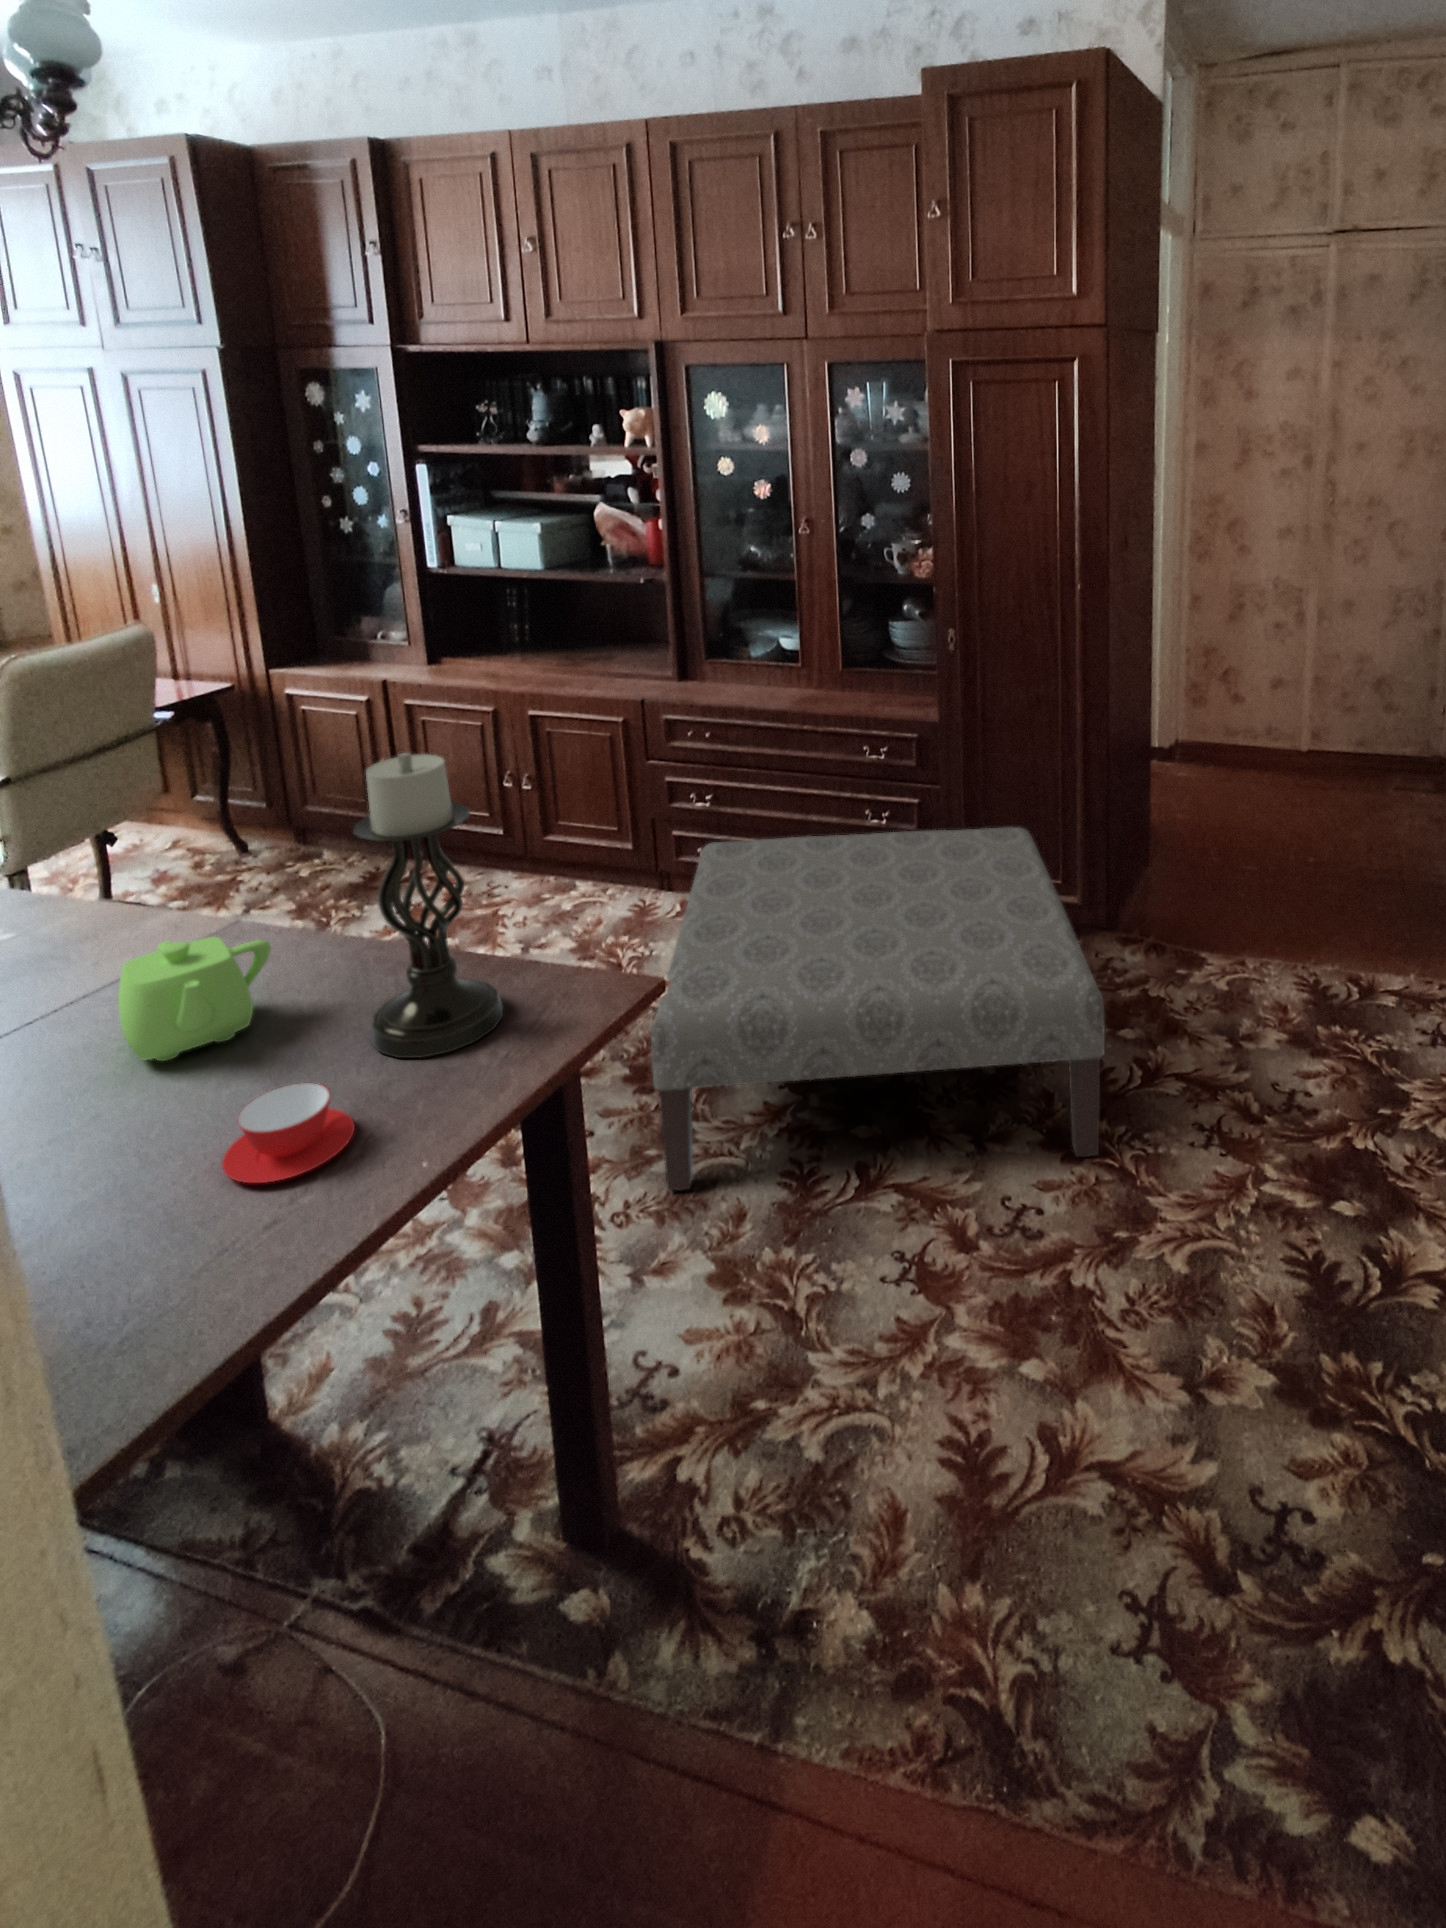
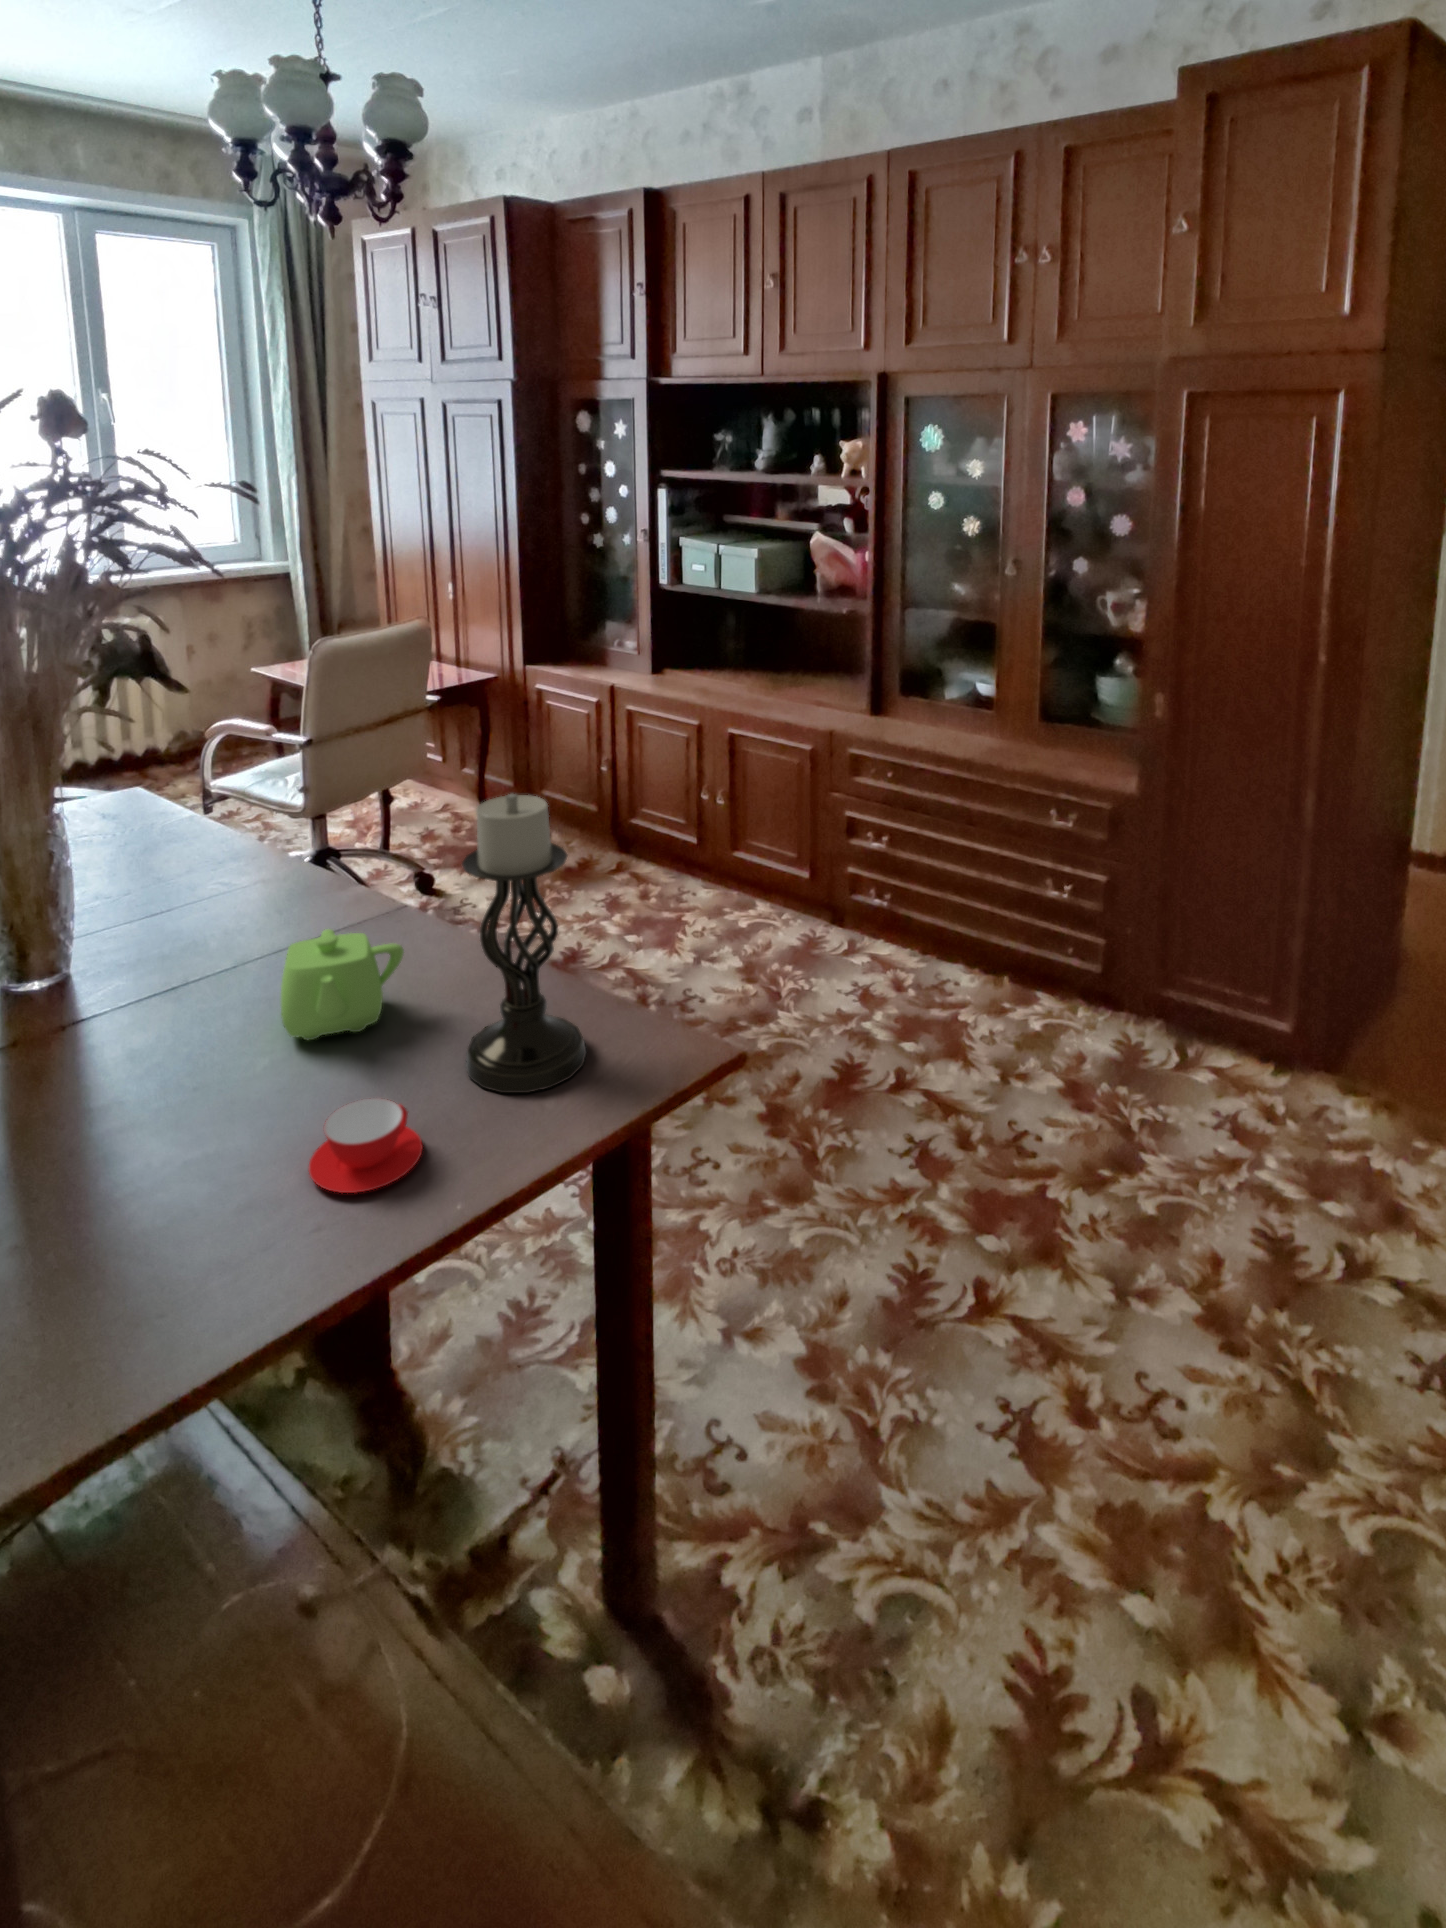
ottoman: present [651,827,1105,1191] -> none [770,890,1292,1358]

